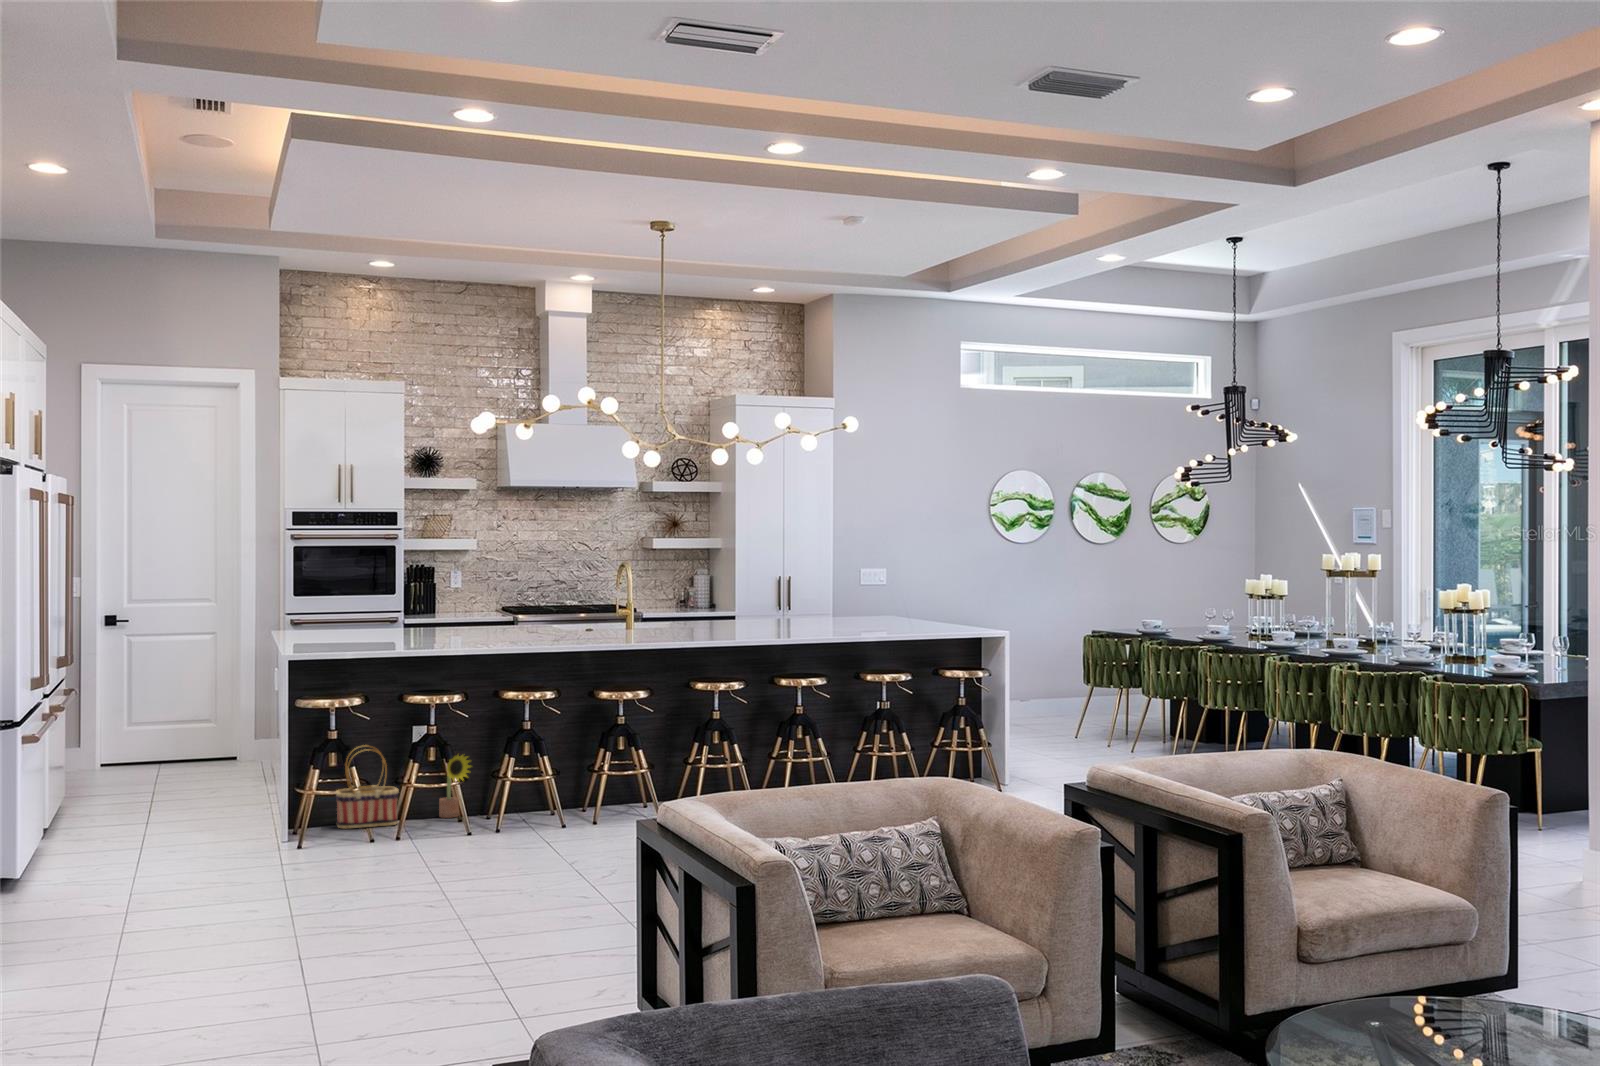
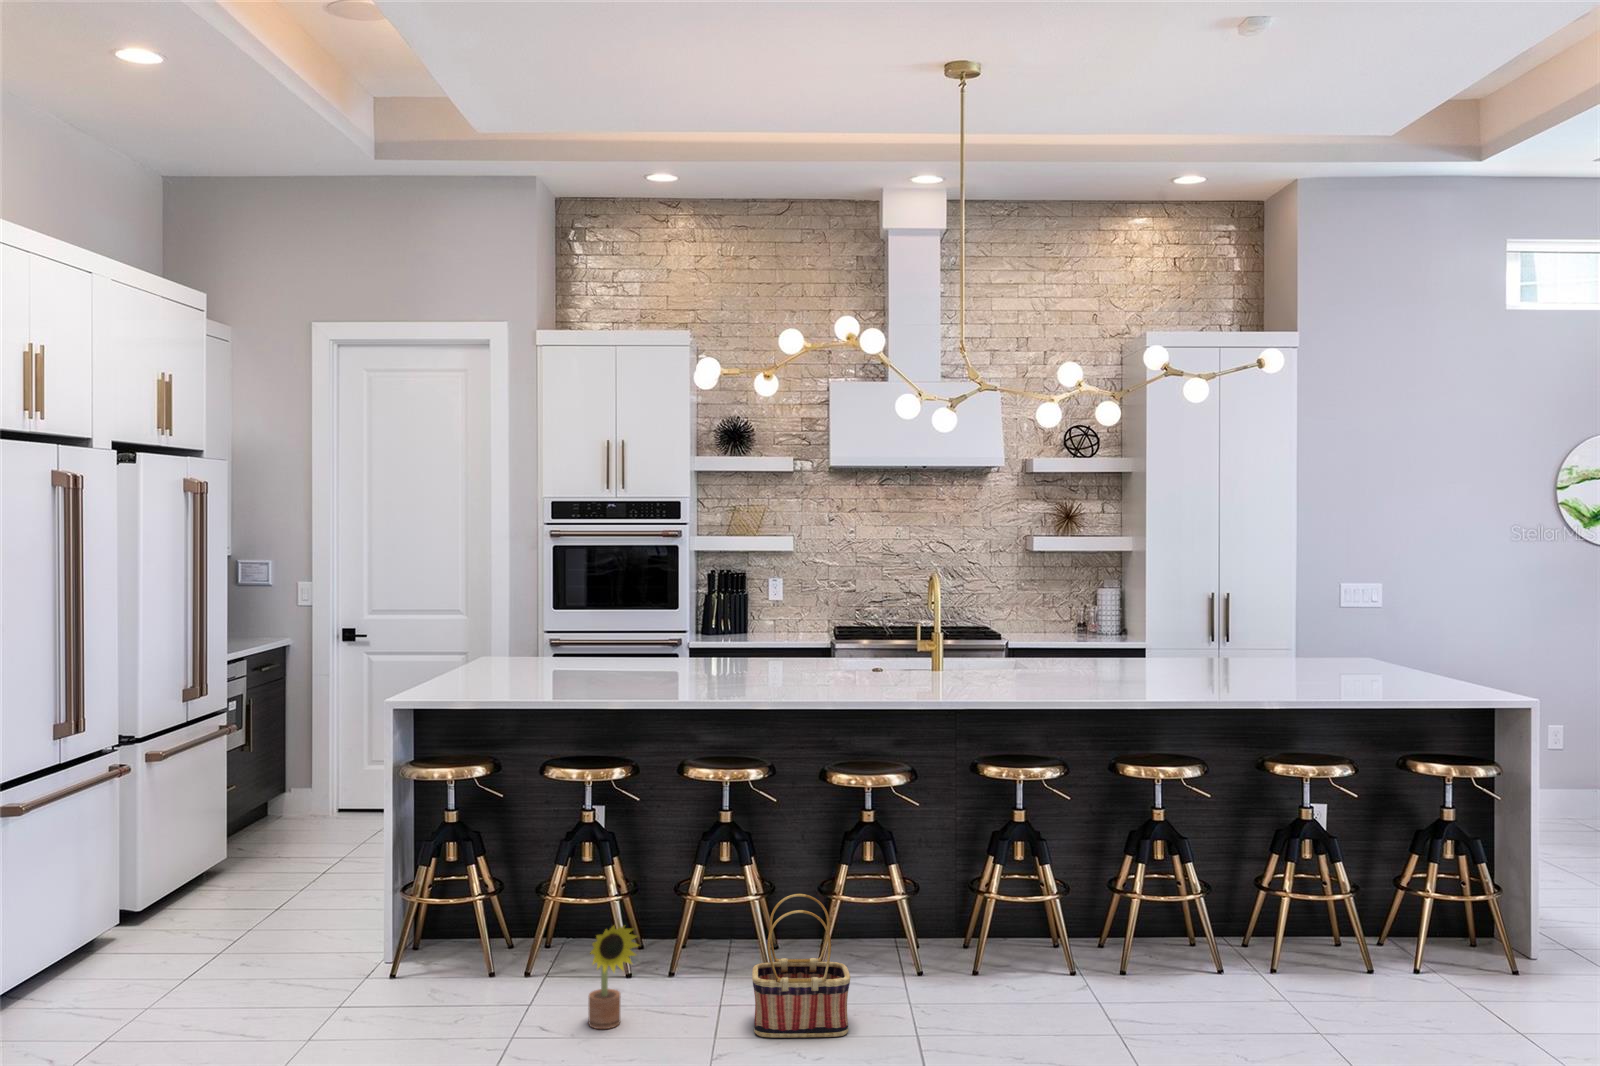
basket: present [335,745,399,829] -> present [752,894,850,1038]

